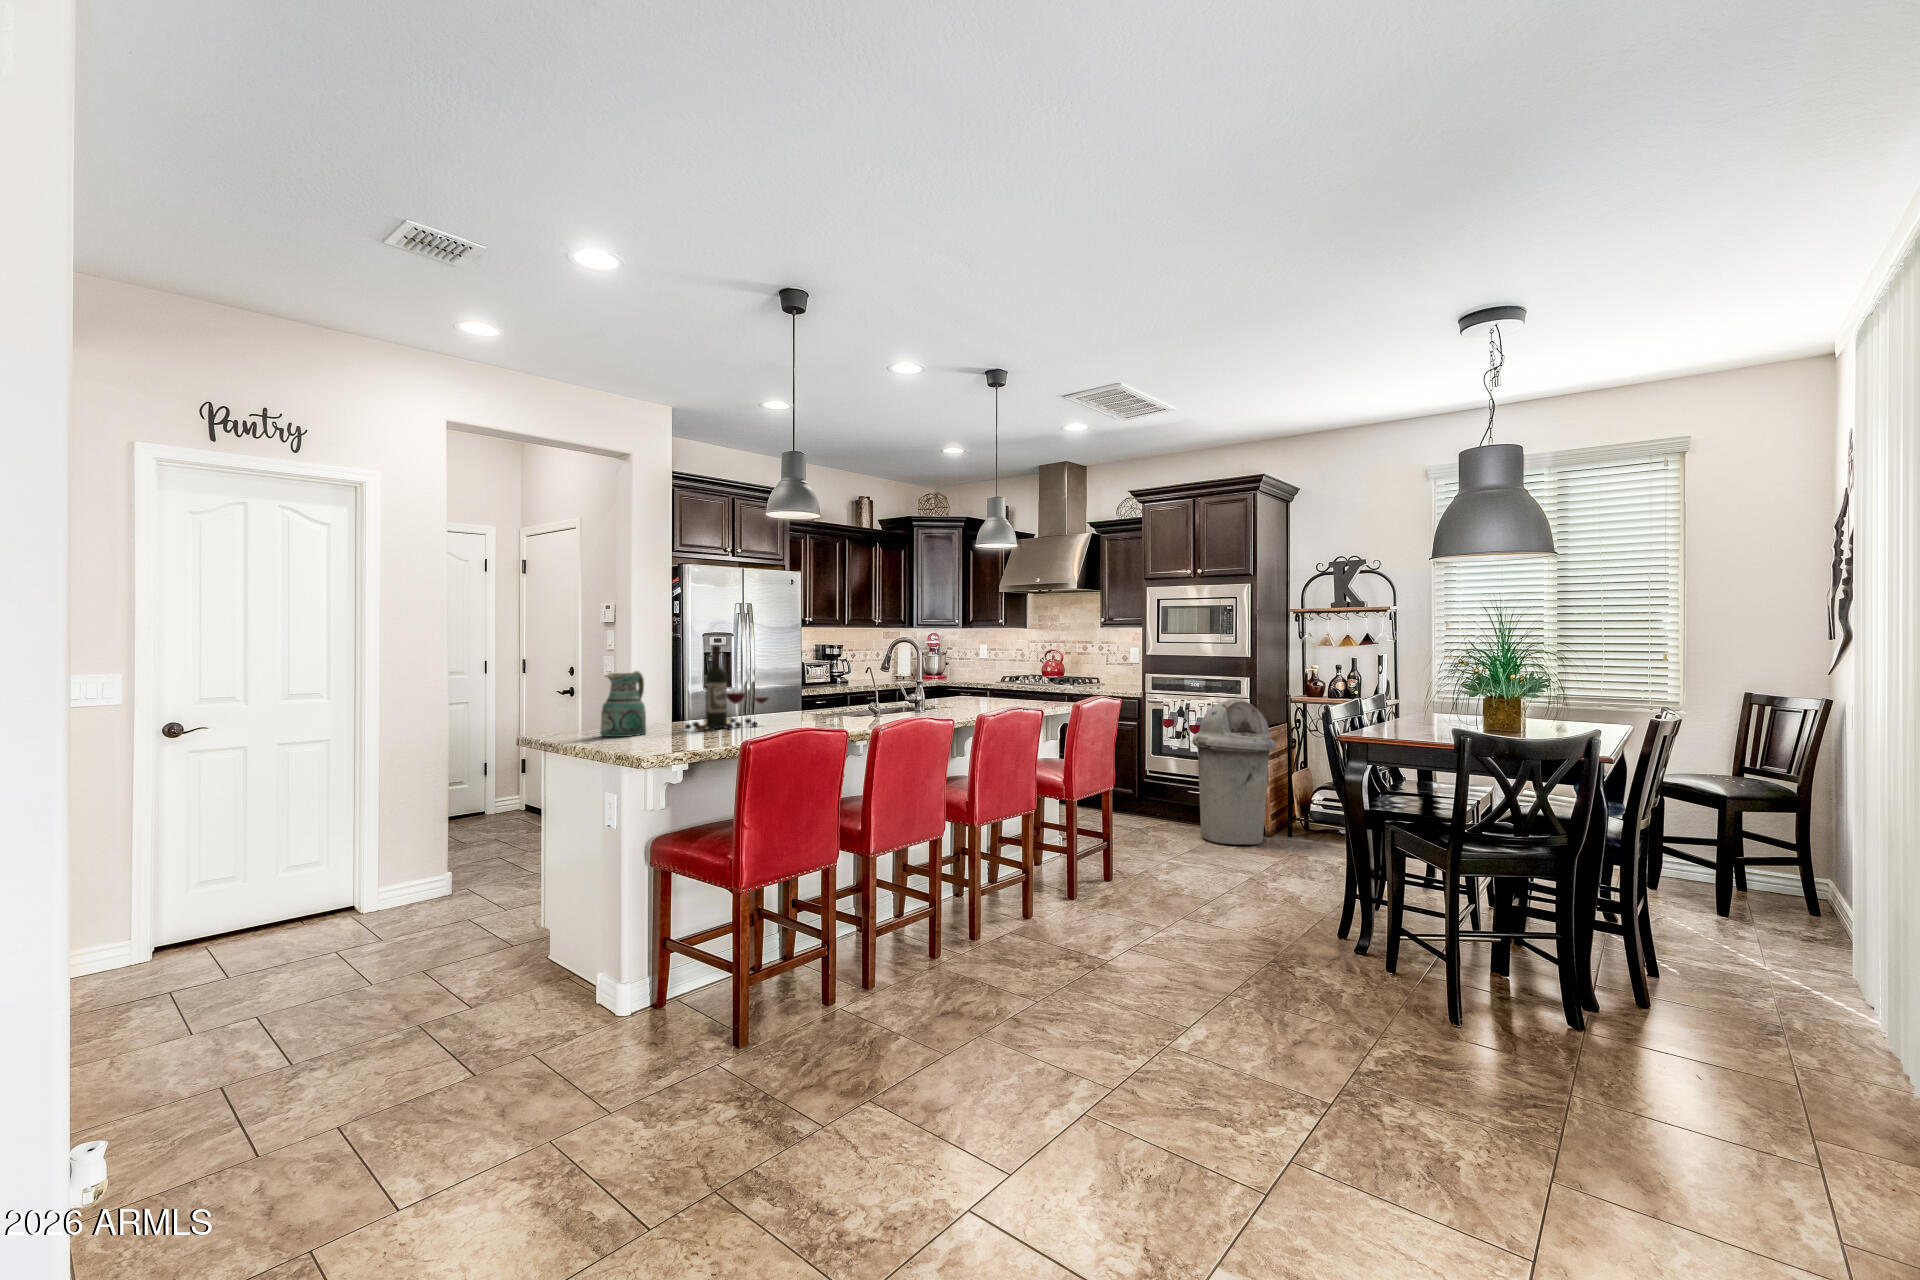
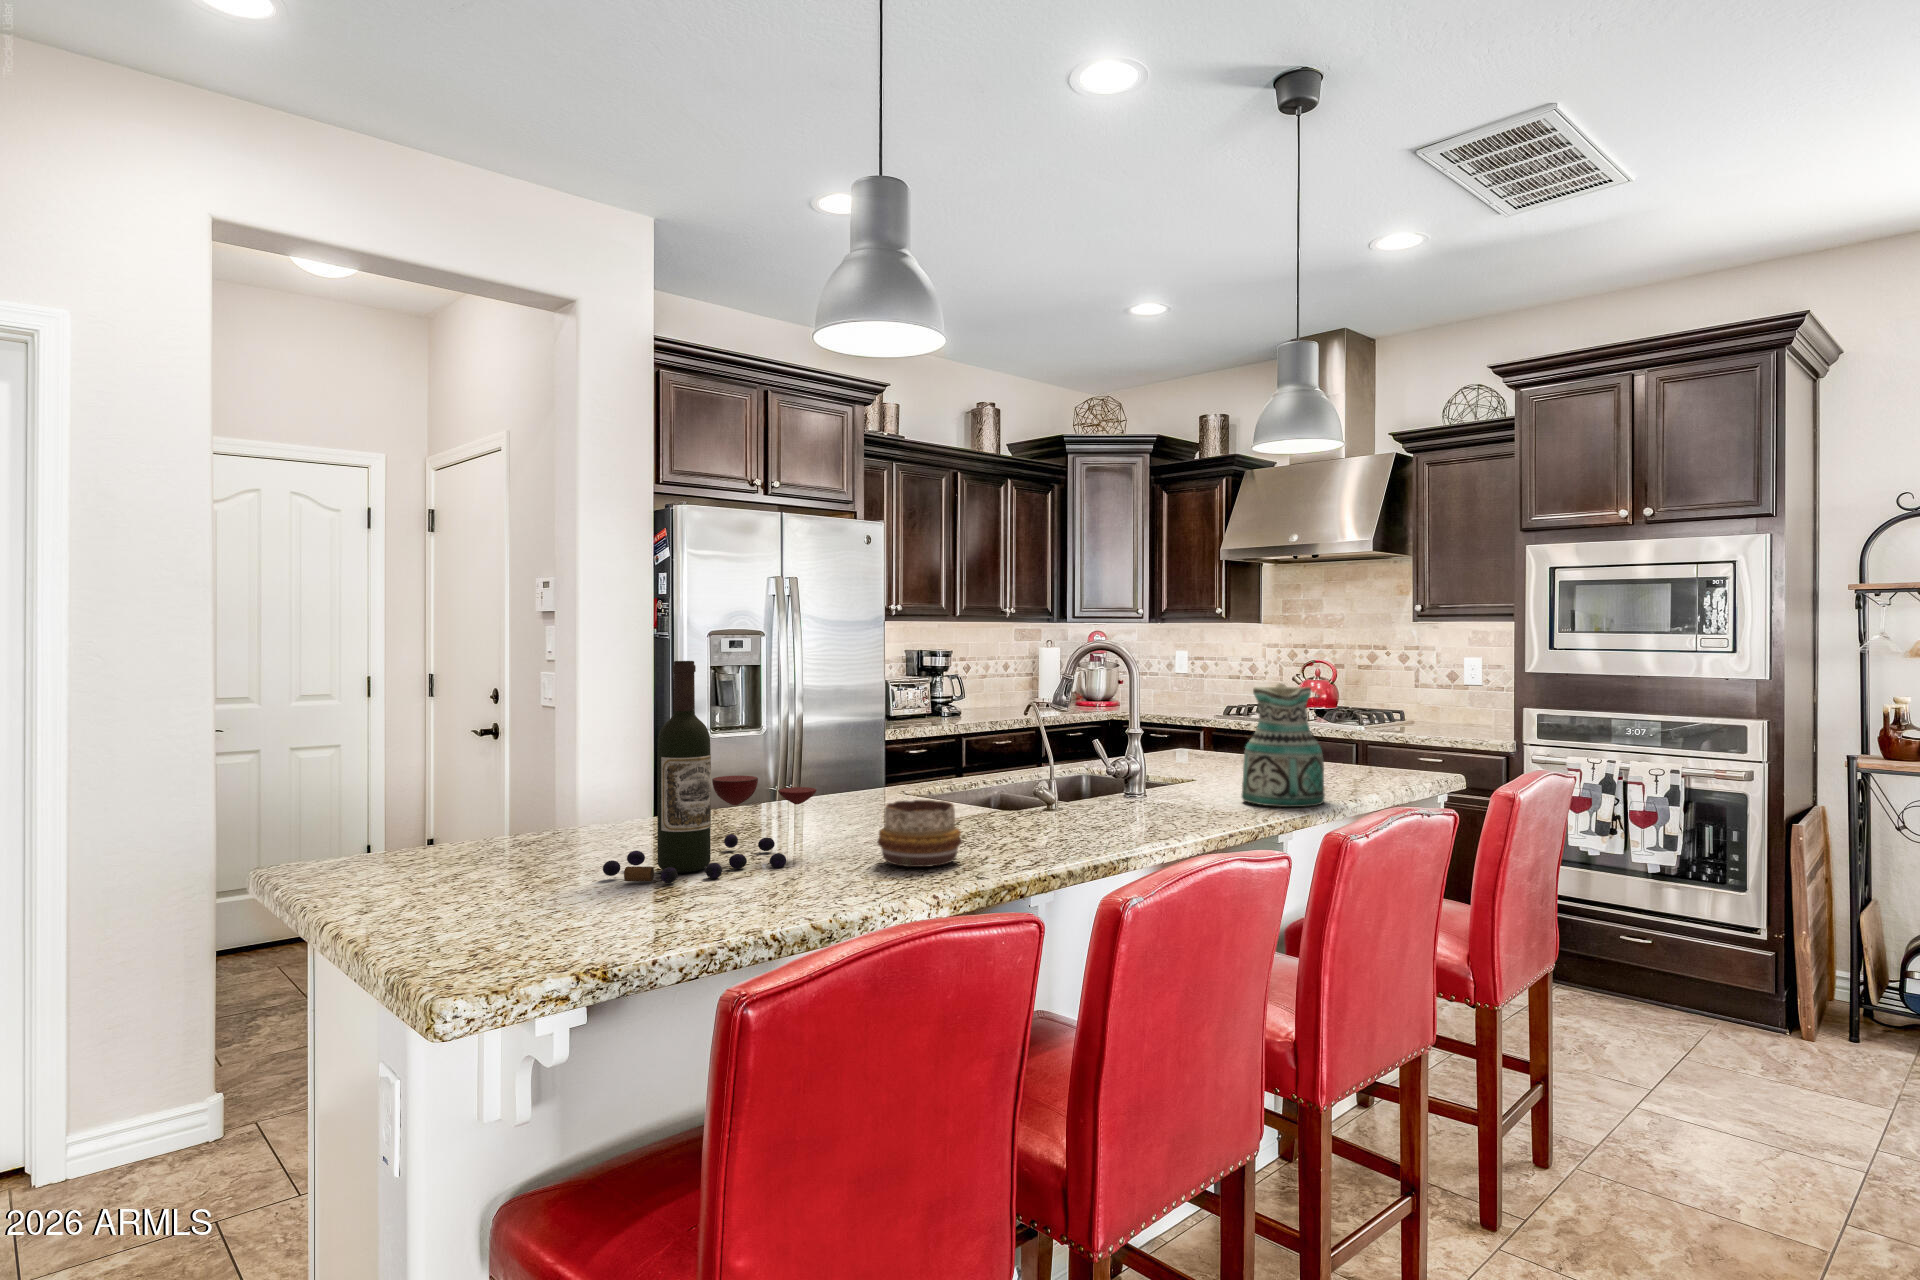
ceramic pitcher: present [600,671,646,737] -> present [1241,684,1325,807]
trash can: present [1192,699,1276,845] -> none [1657,765,1858,1070]
decorative bowl: none [794,701,828,725] -> present [877,800,962,867]

